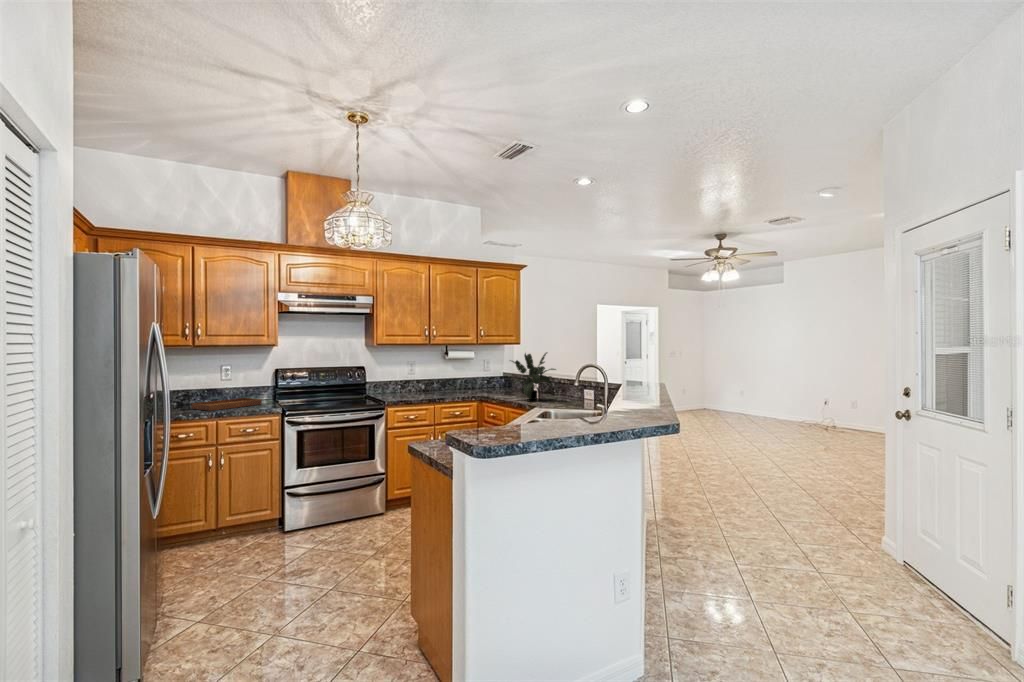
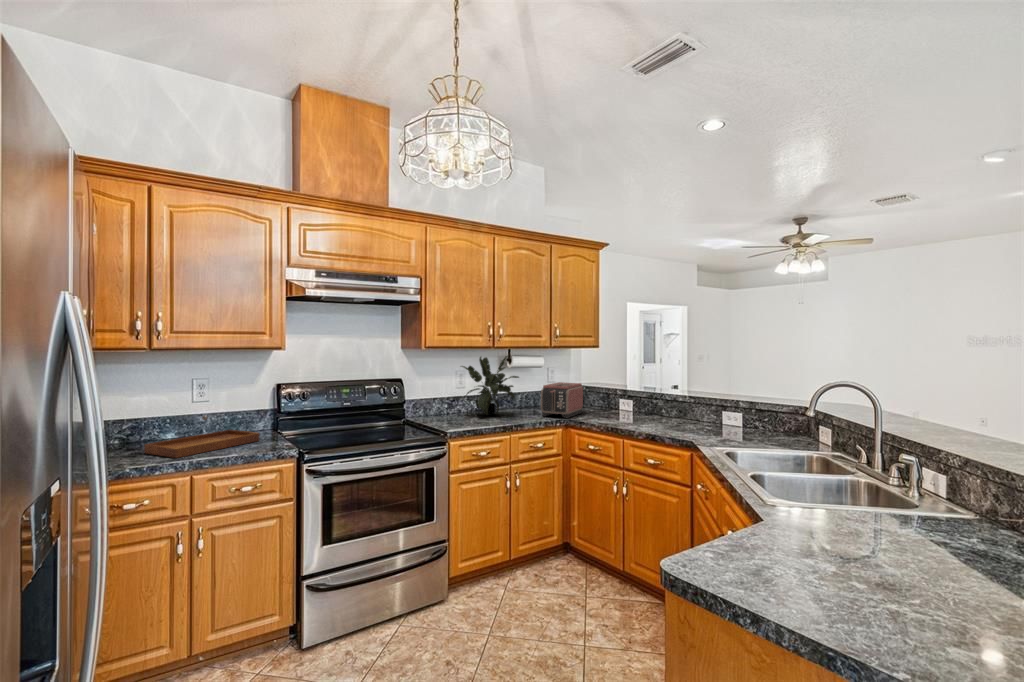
potted plant: present [512,352,556,400] -> present [462,356,519,416]
toaster: none [467,371,502,396] -> present [541,382,583,418]

